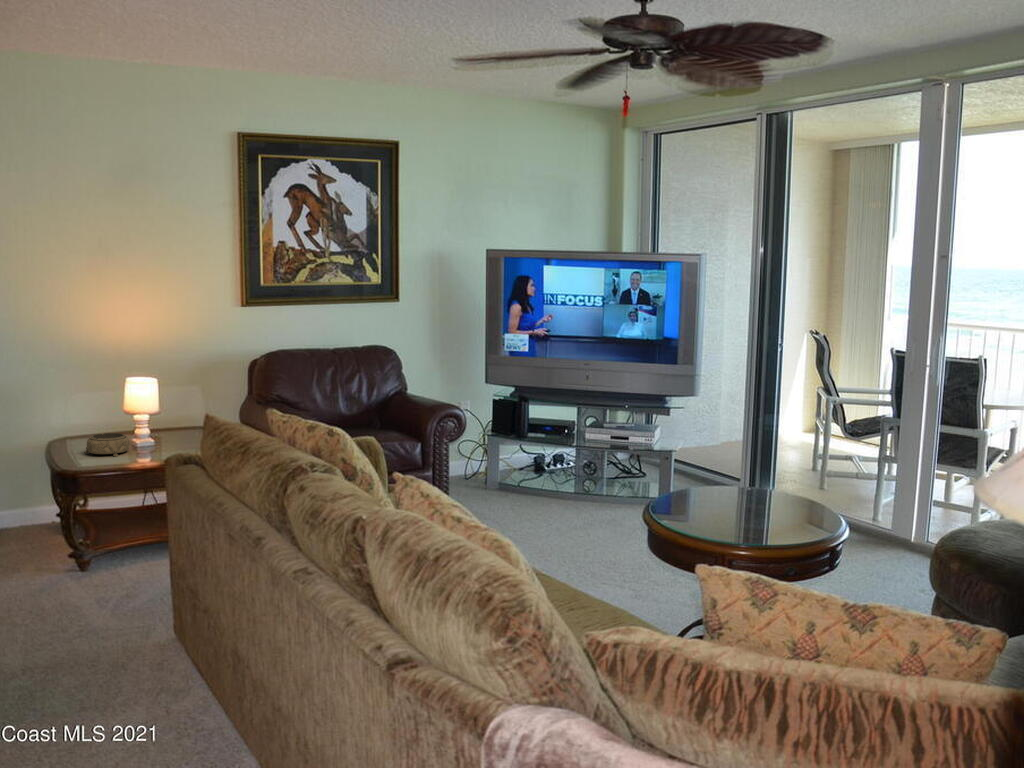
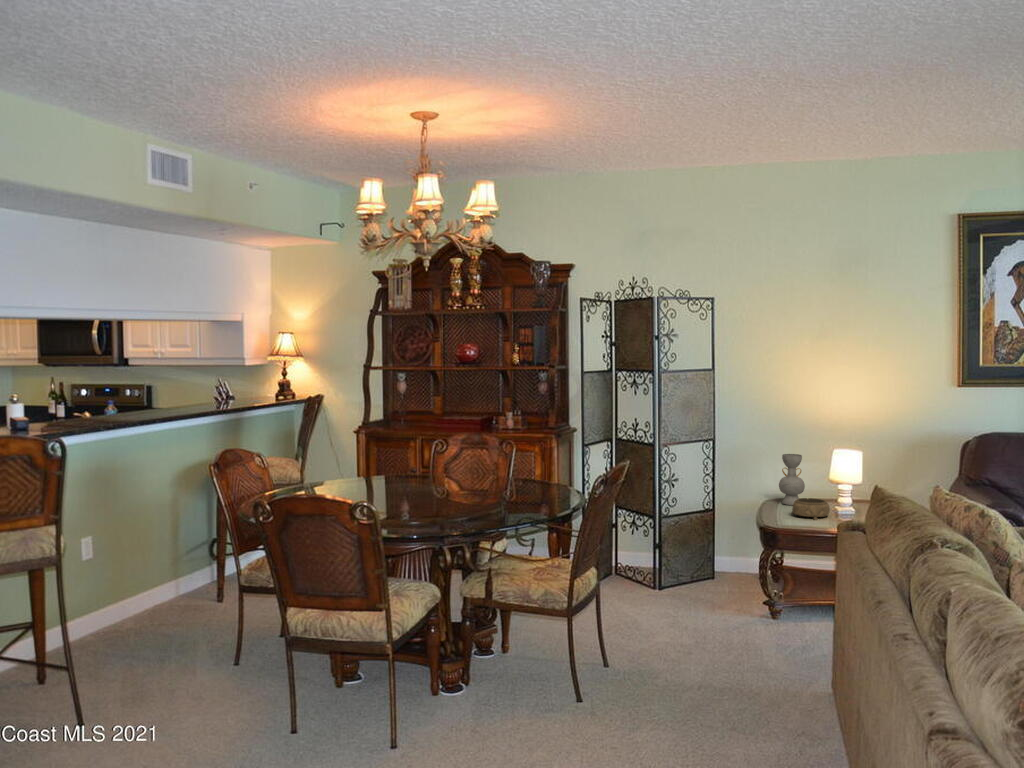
decorative vase: none [63,385,94,443] -> present [779,454,805,505]

